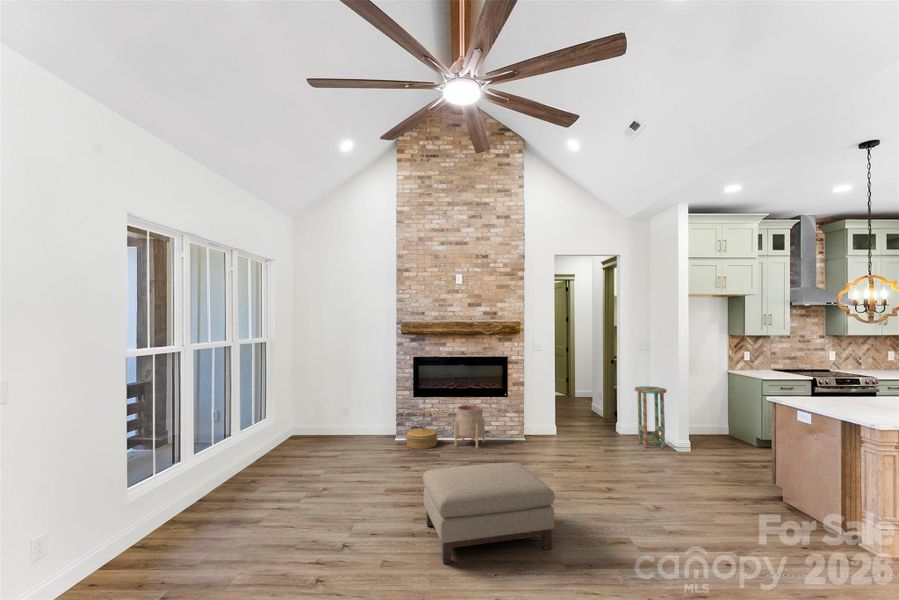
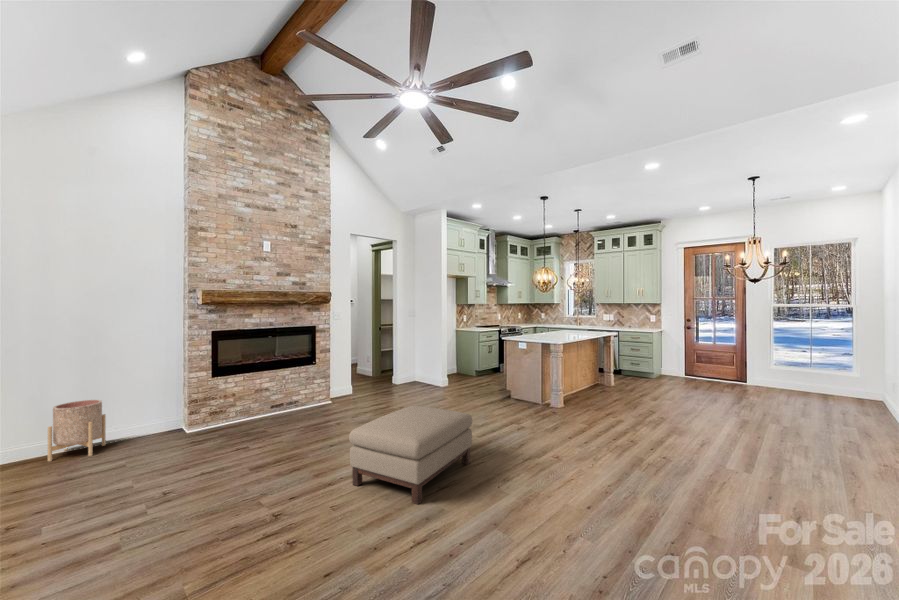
side table: present [635,386,667,448] -> none [415,343,437,389]
planter: present [454,405,485,448] -> present [48,400,106,461]
woven basket: present [404,410,439,449] -> none [209,387,253,433]

